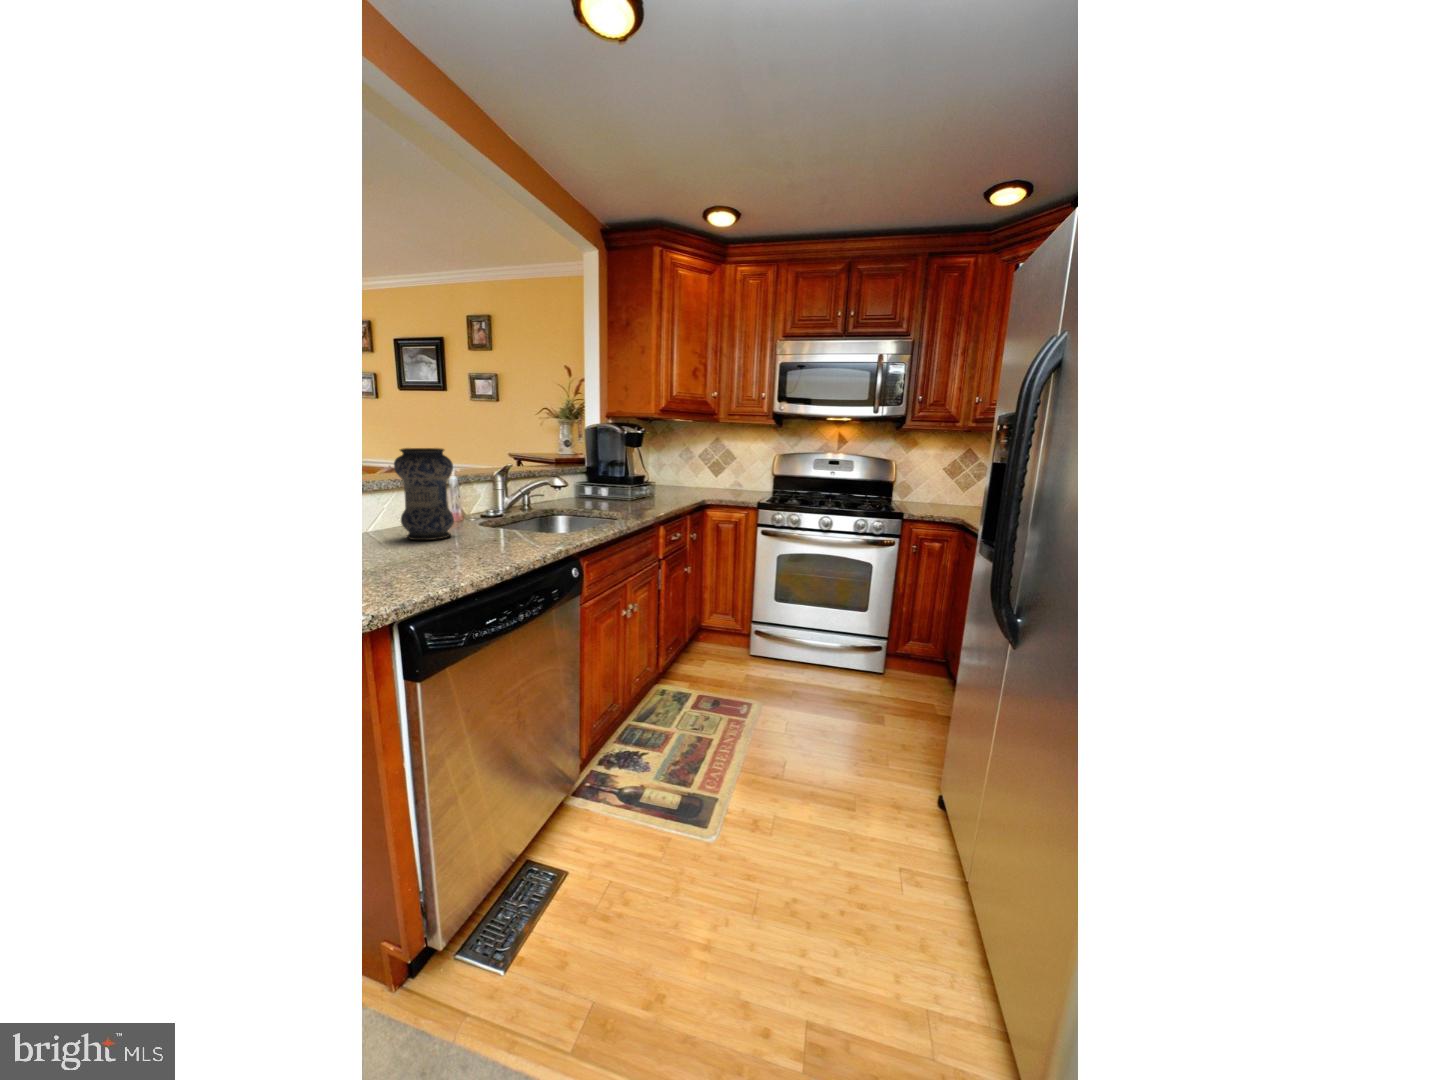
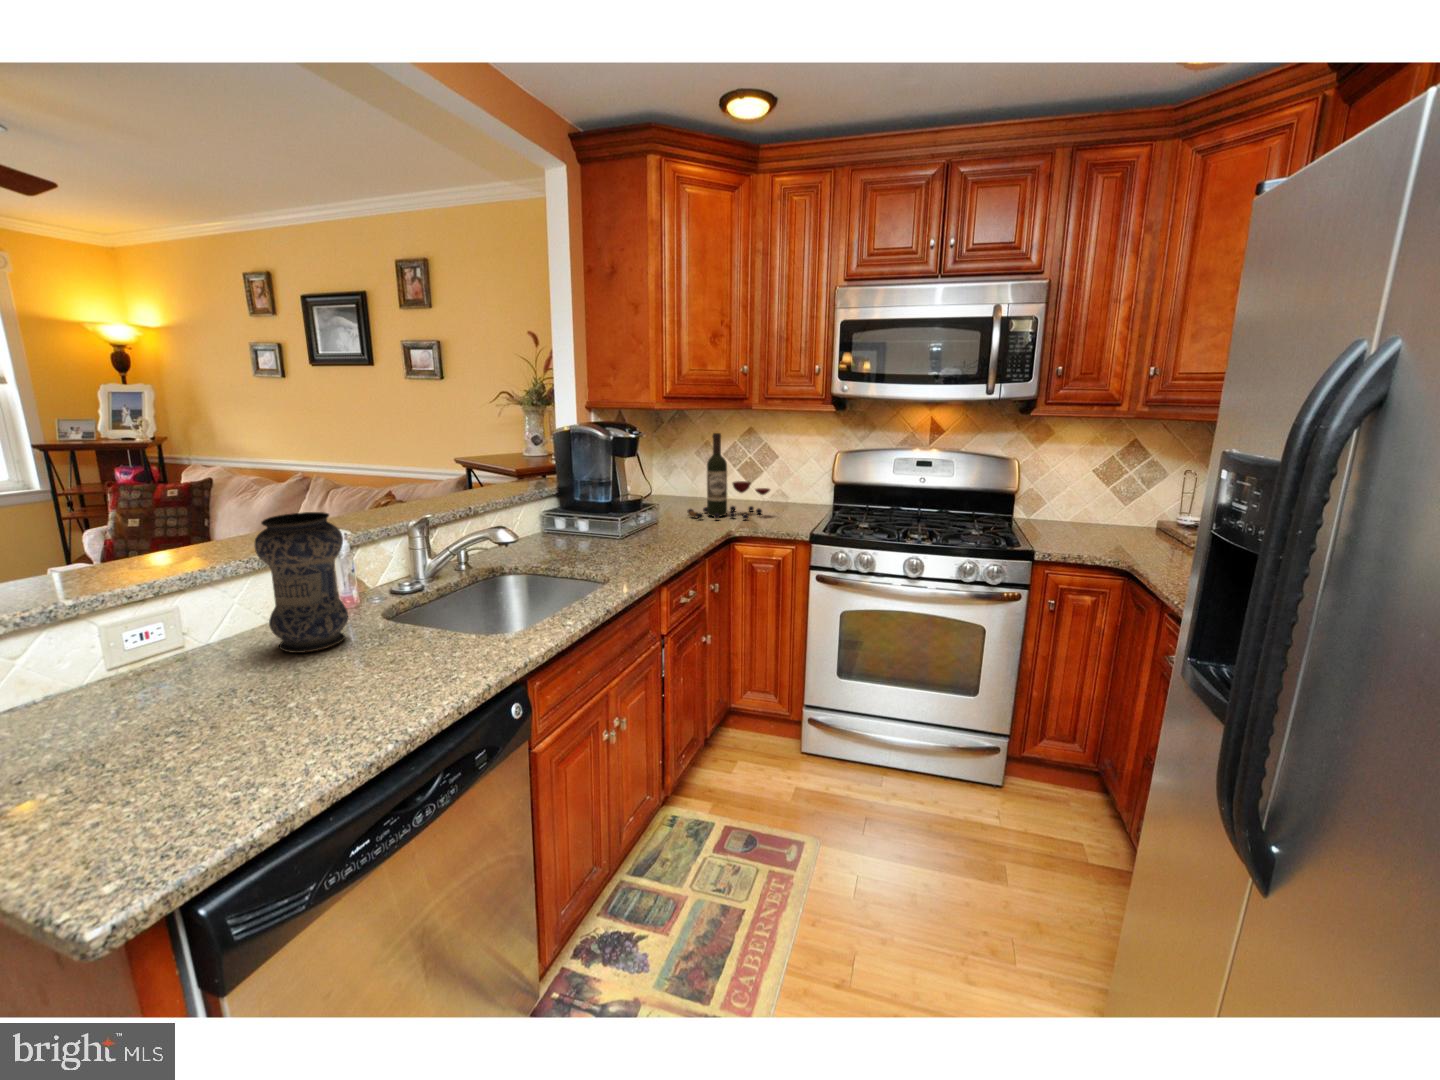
wine bottle: none [674,437,733,496] -> present [688,433,770,519]

